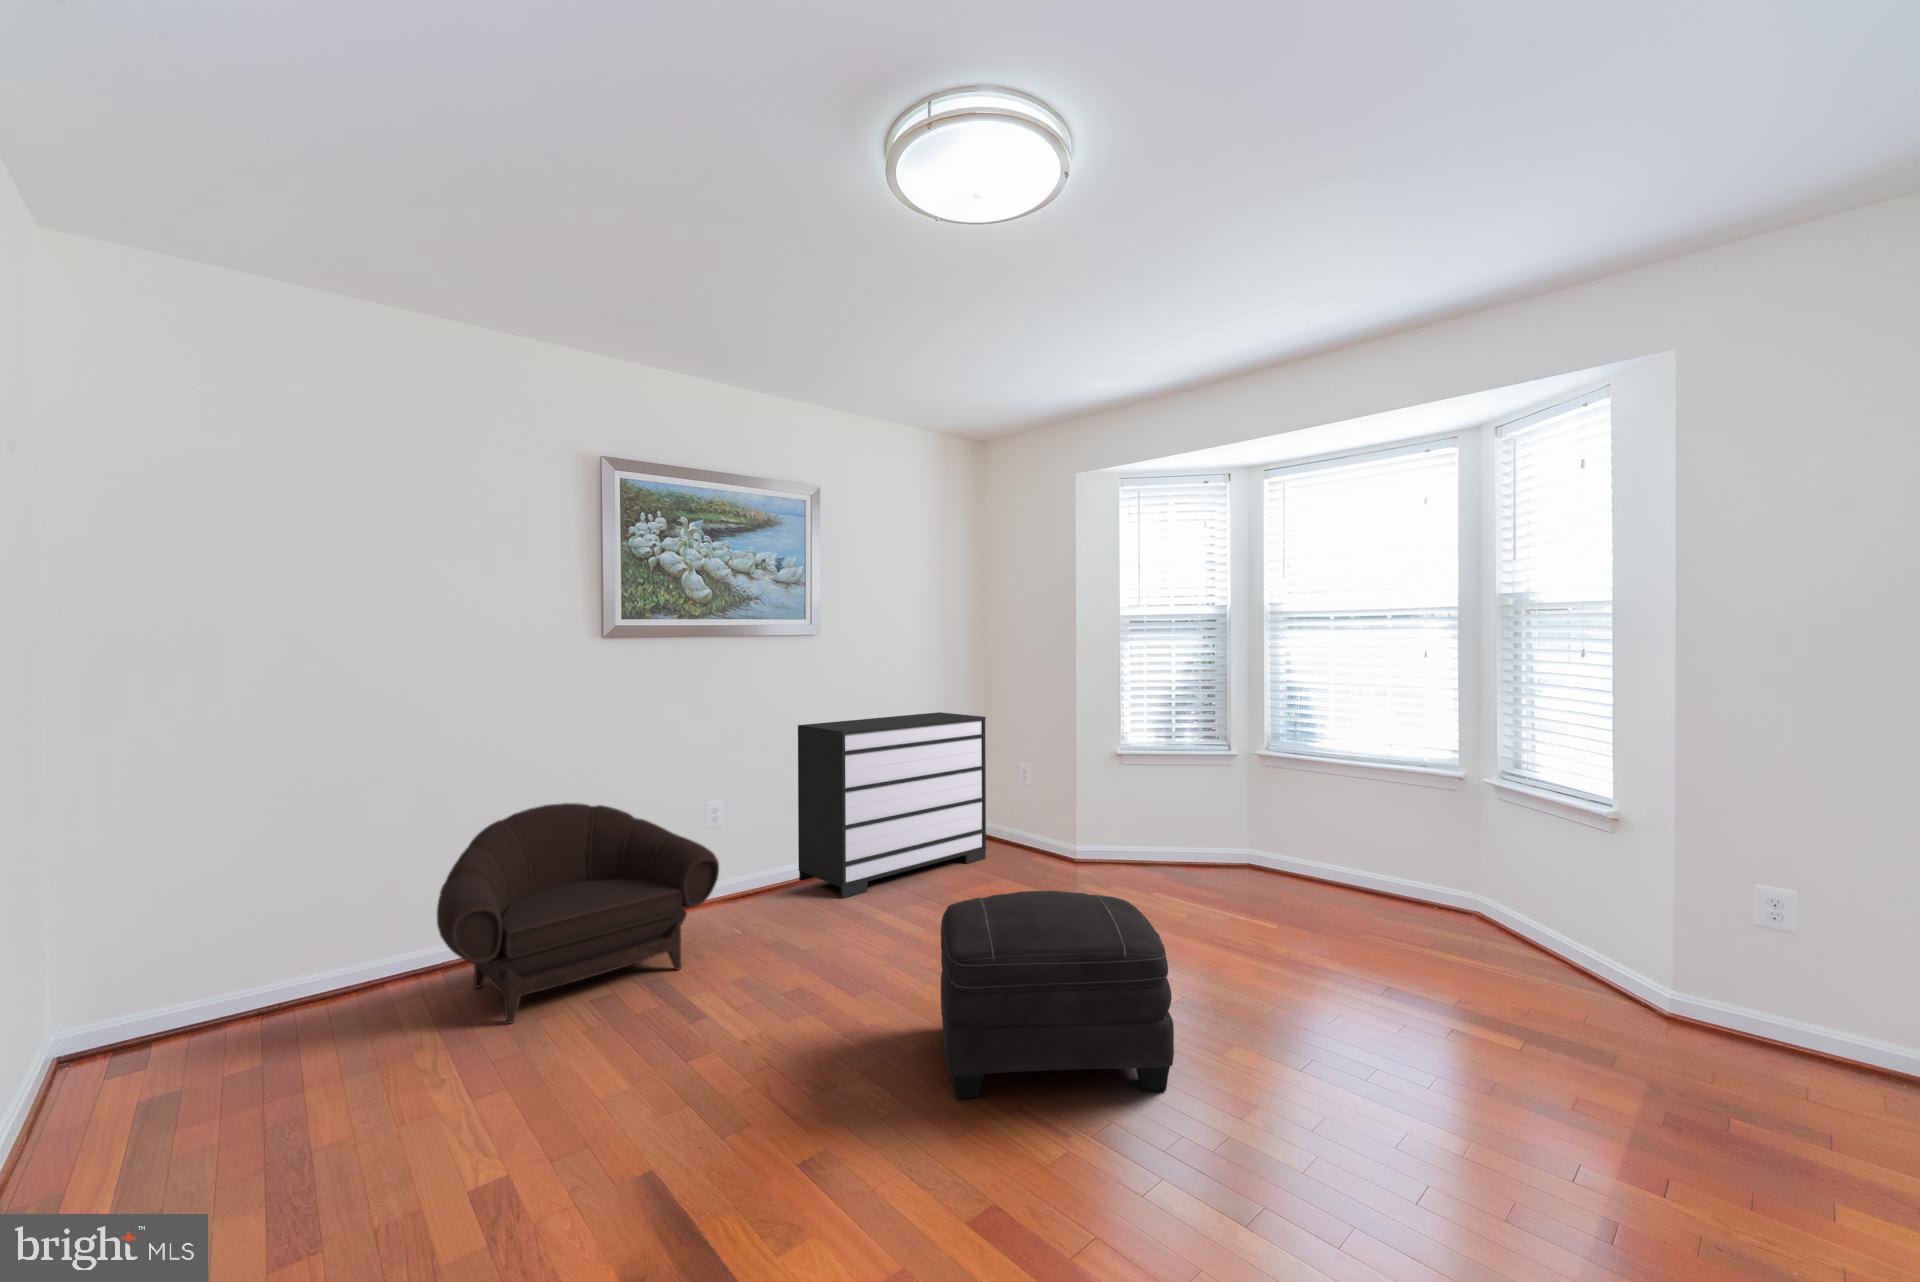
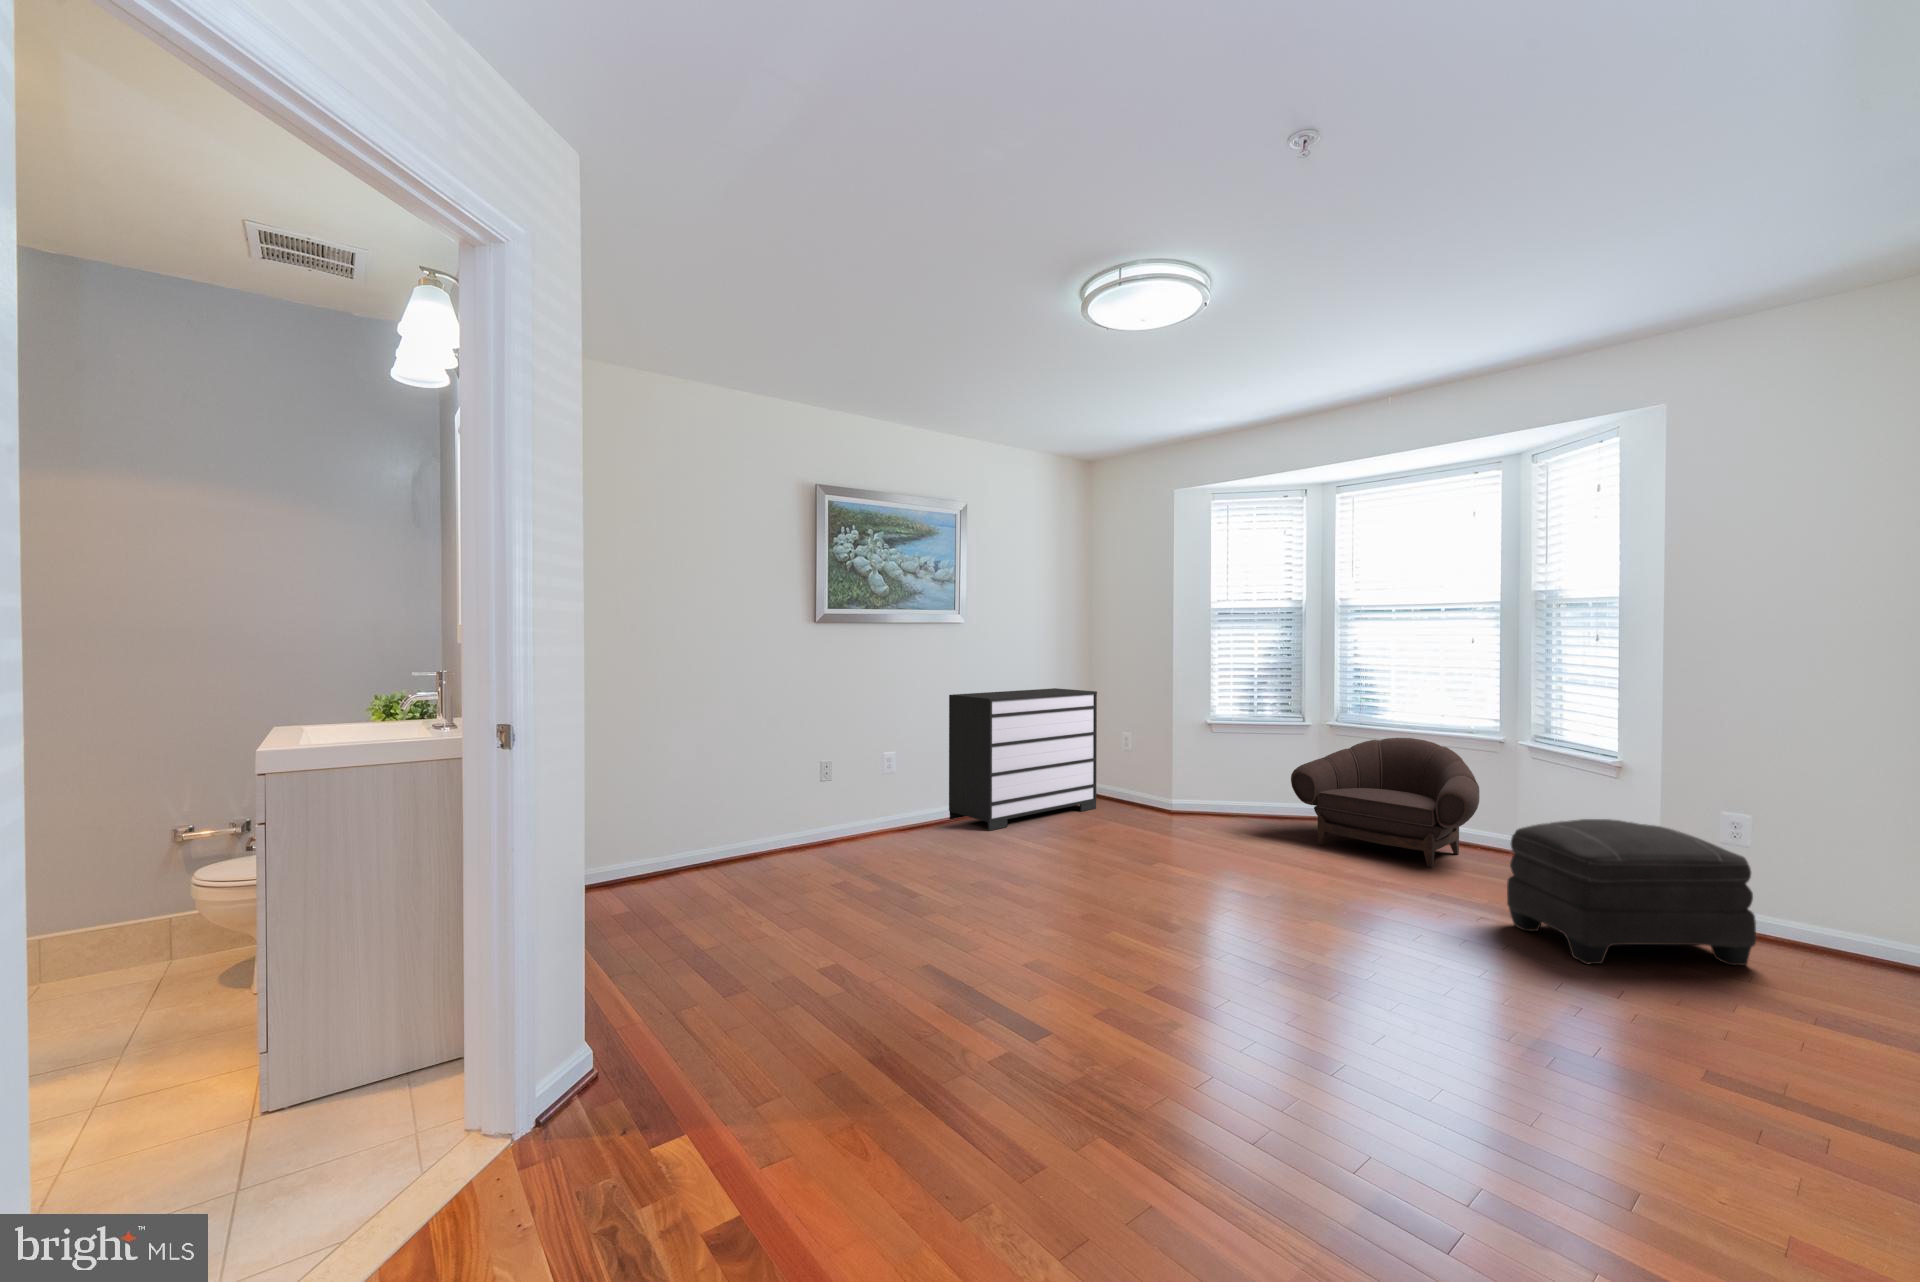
armchair: present [437,803,719,1024] -> present [1291,738,1480,868]
ottoman: present [941,891,1174,1099] -> present [1507,819,1756,965]

